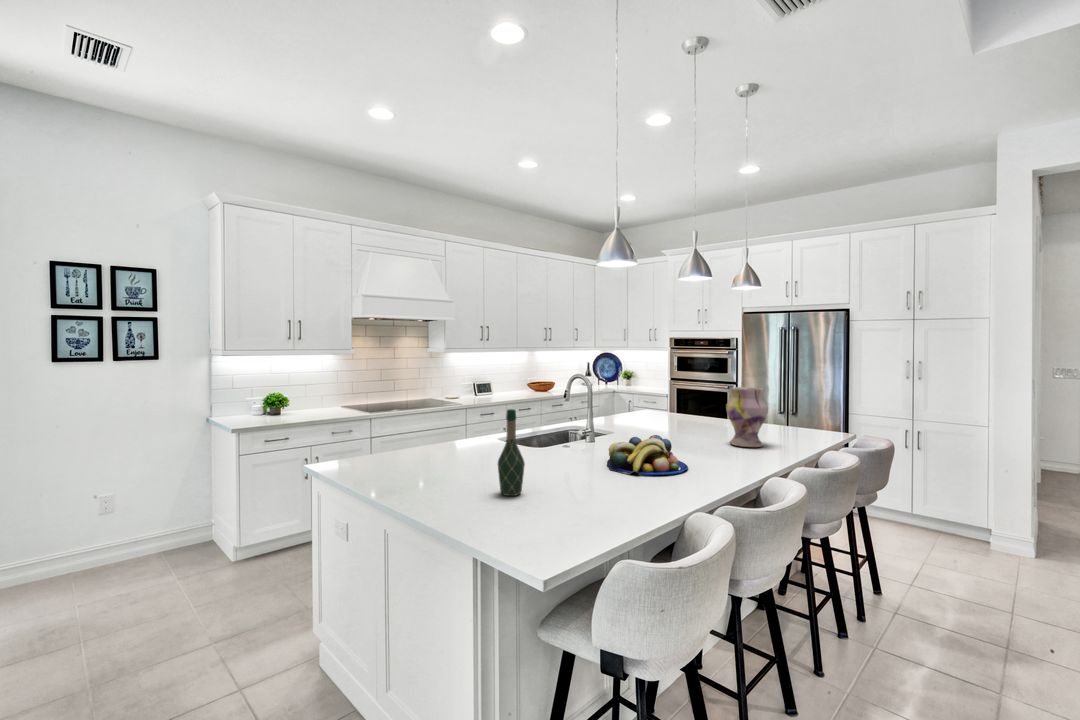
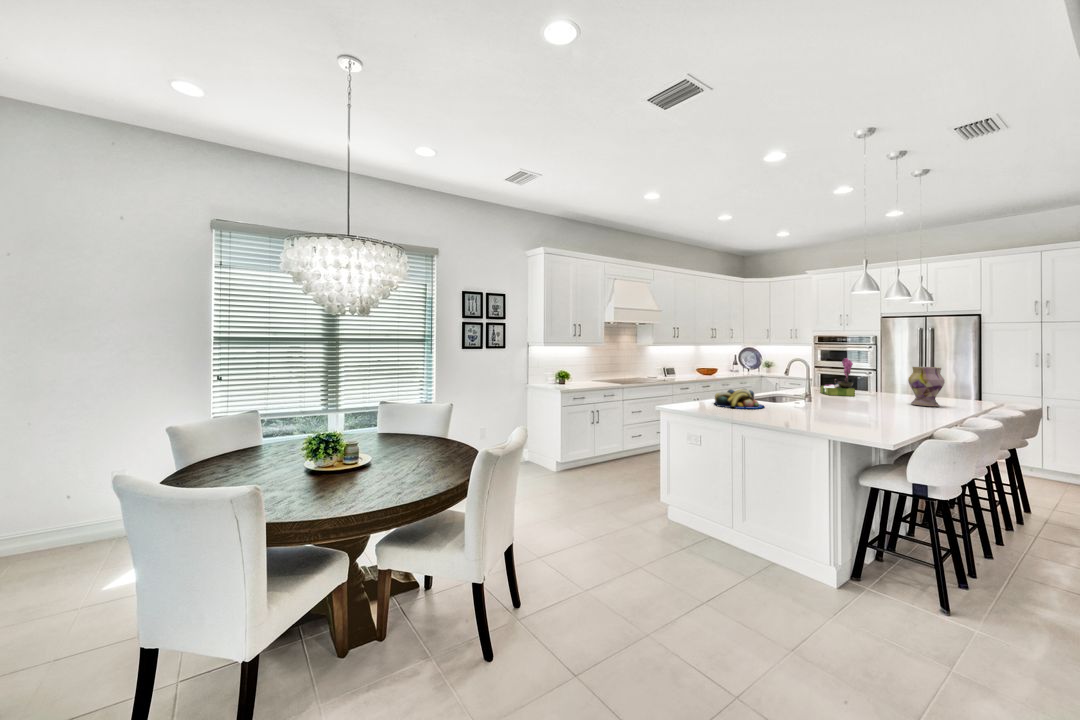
flower arrangement: none [639,371,680,429] -> present [820,358,855,396]
wine bottle: present [498,409,525,496] -> none [797,371,815,420]
fruit bowl: present [607,435,688,476] -> present [715,389,764,409]

